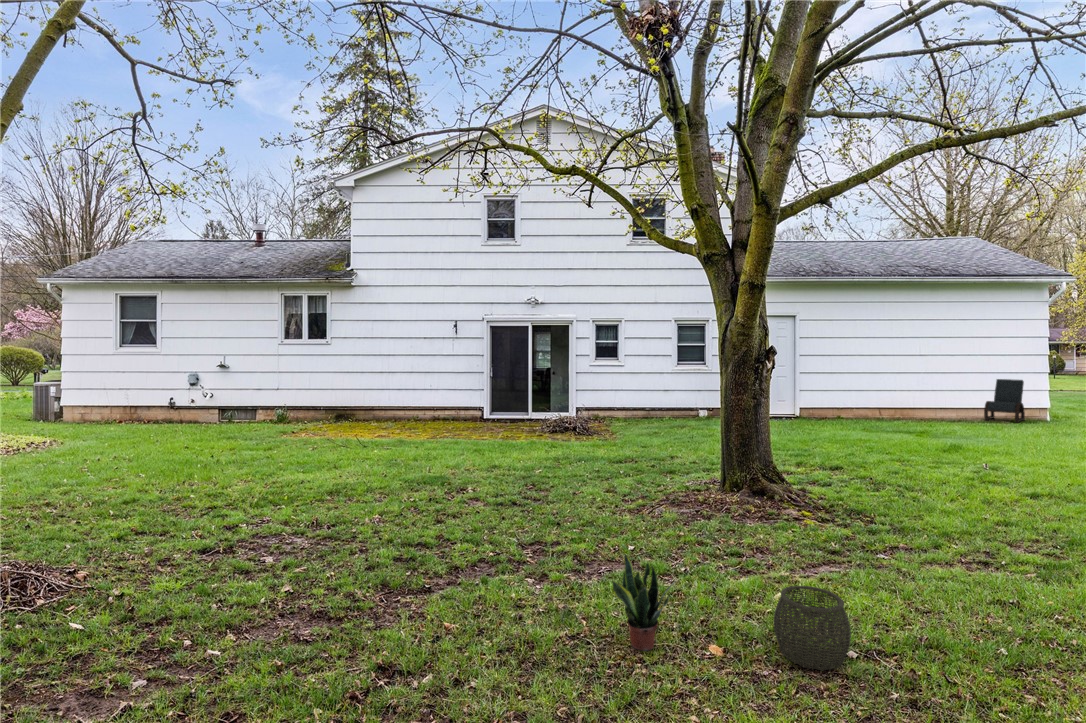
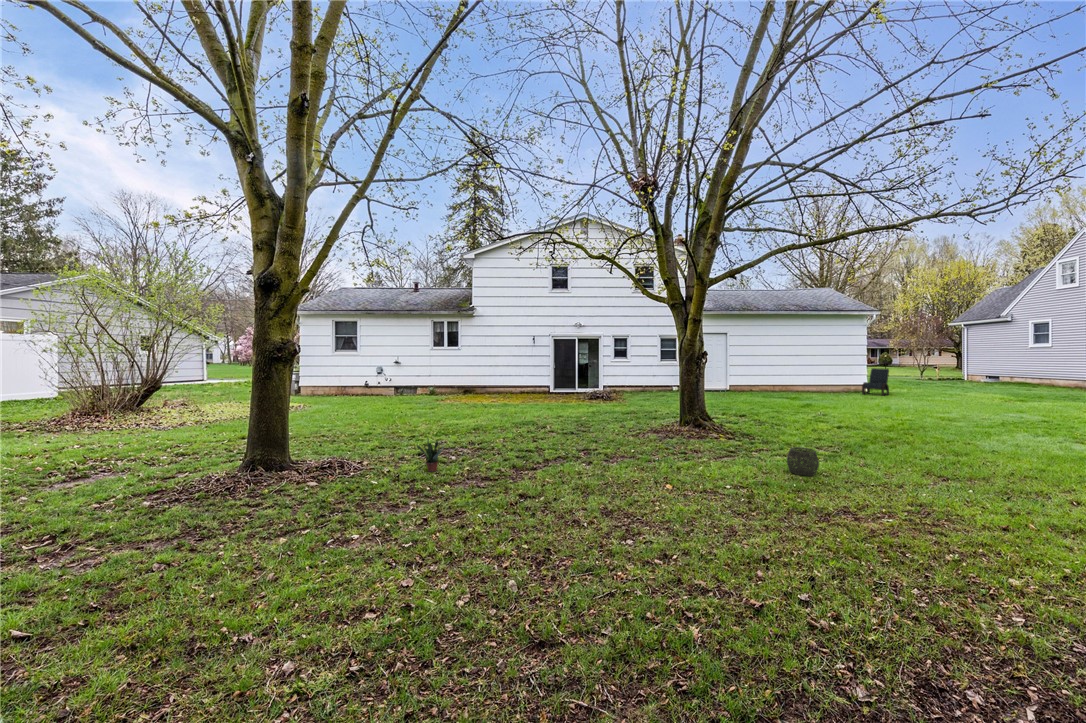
potted plant: present [613,555,672,651] -> present [417,438,443,472]
woven basket: present [773,586,852,671] -> present [787,447,819,476]

